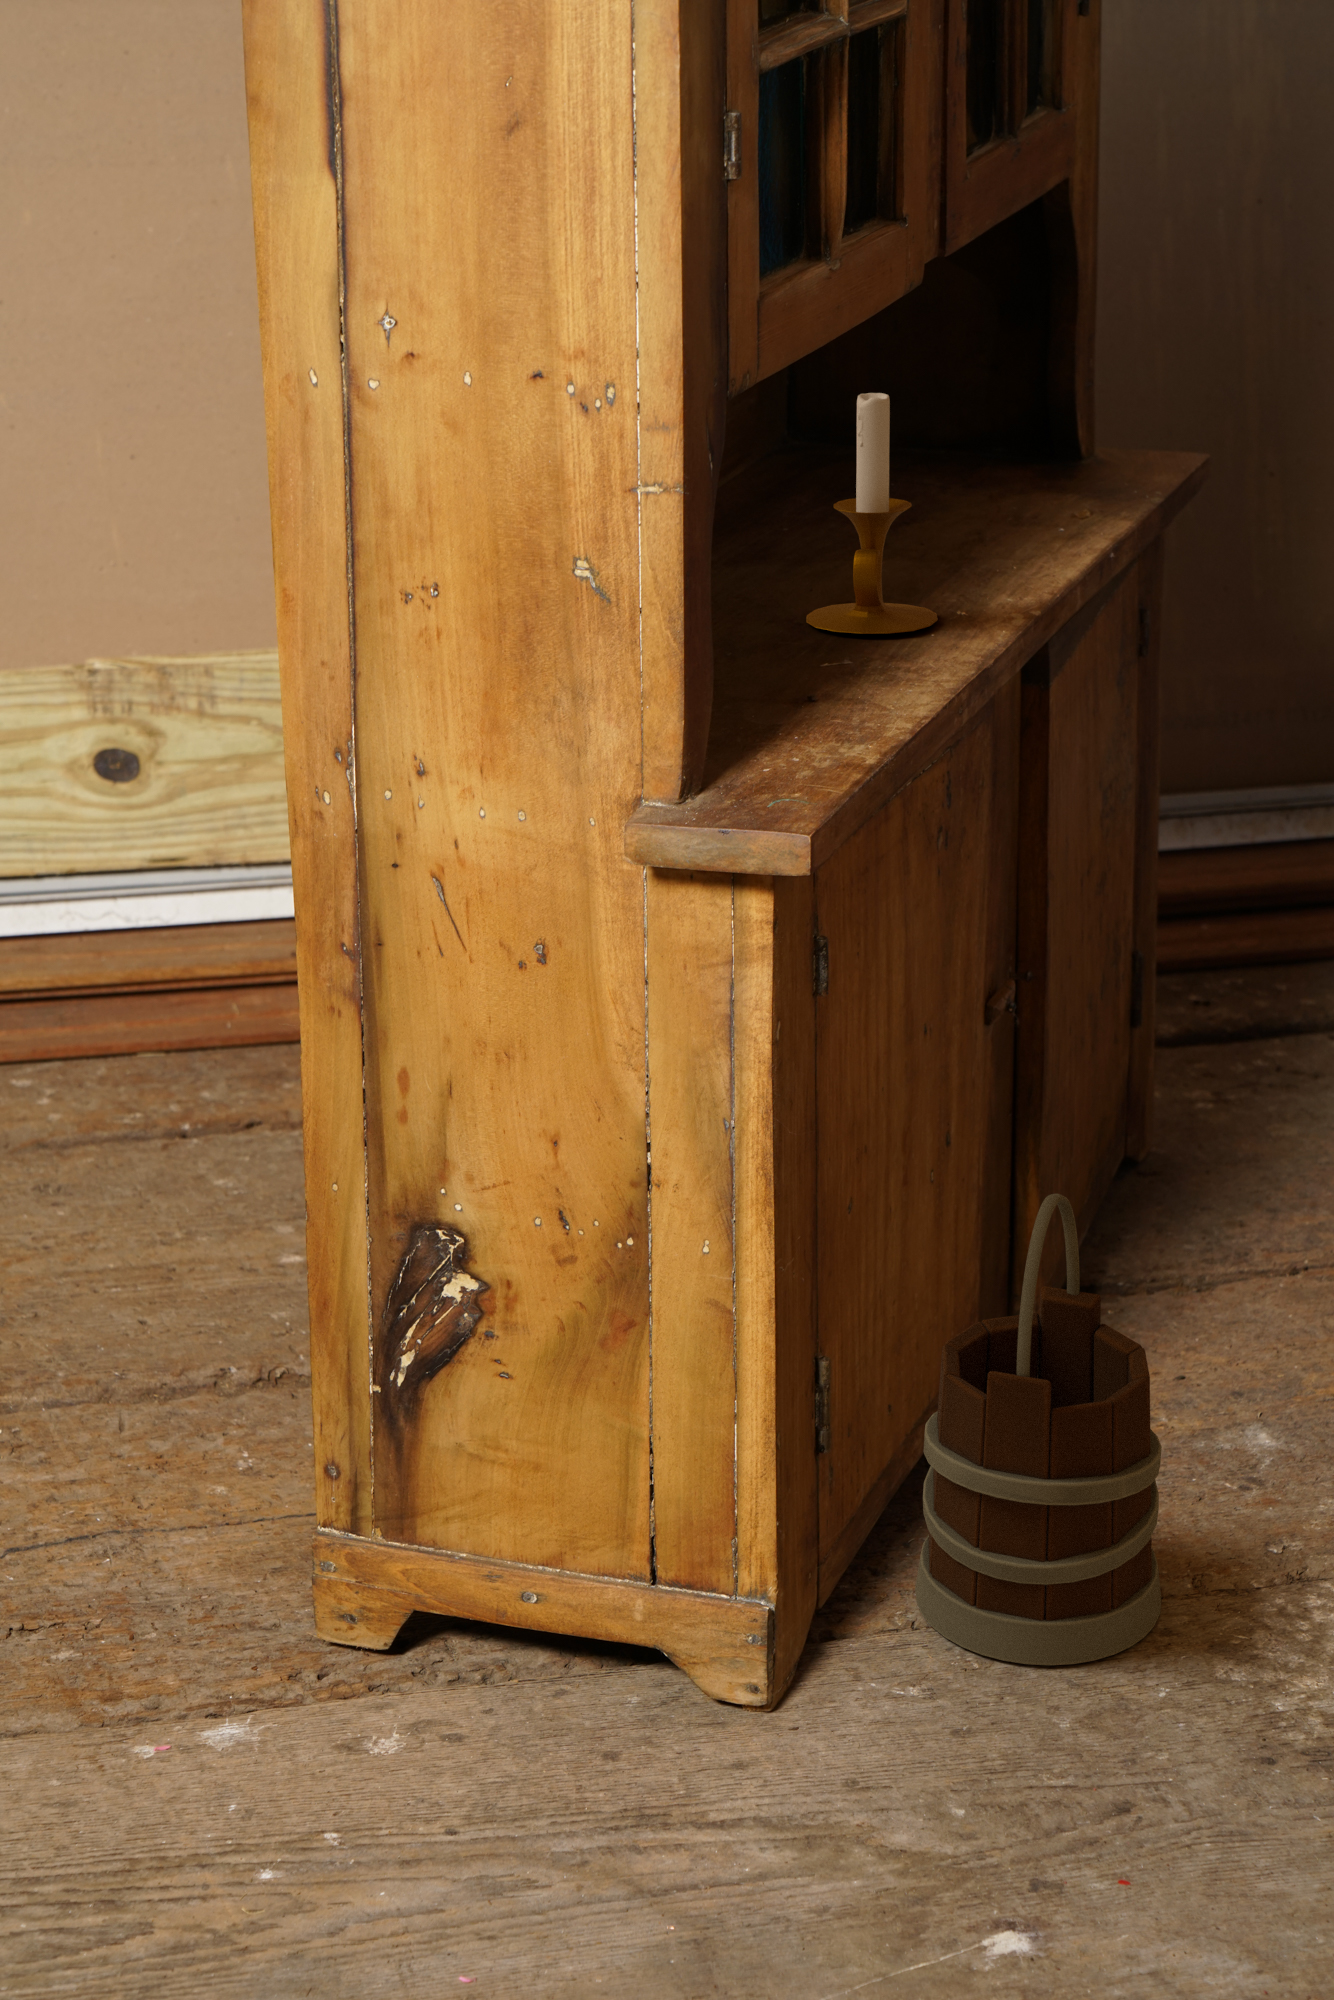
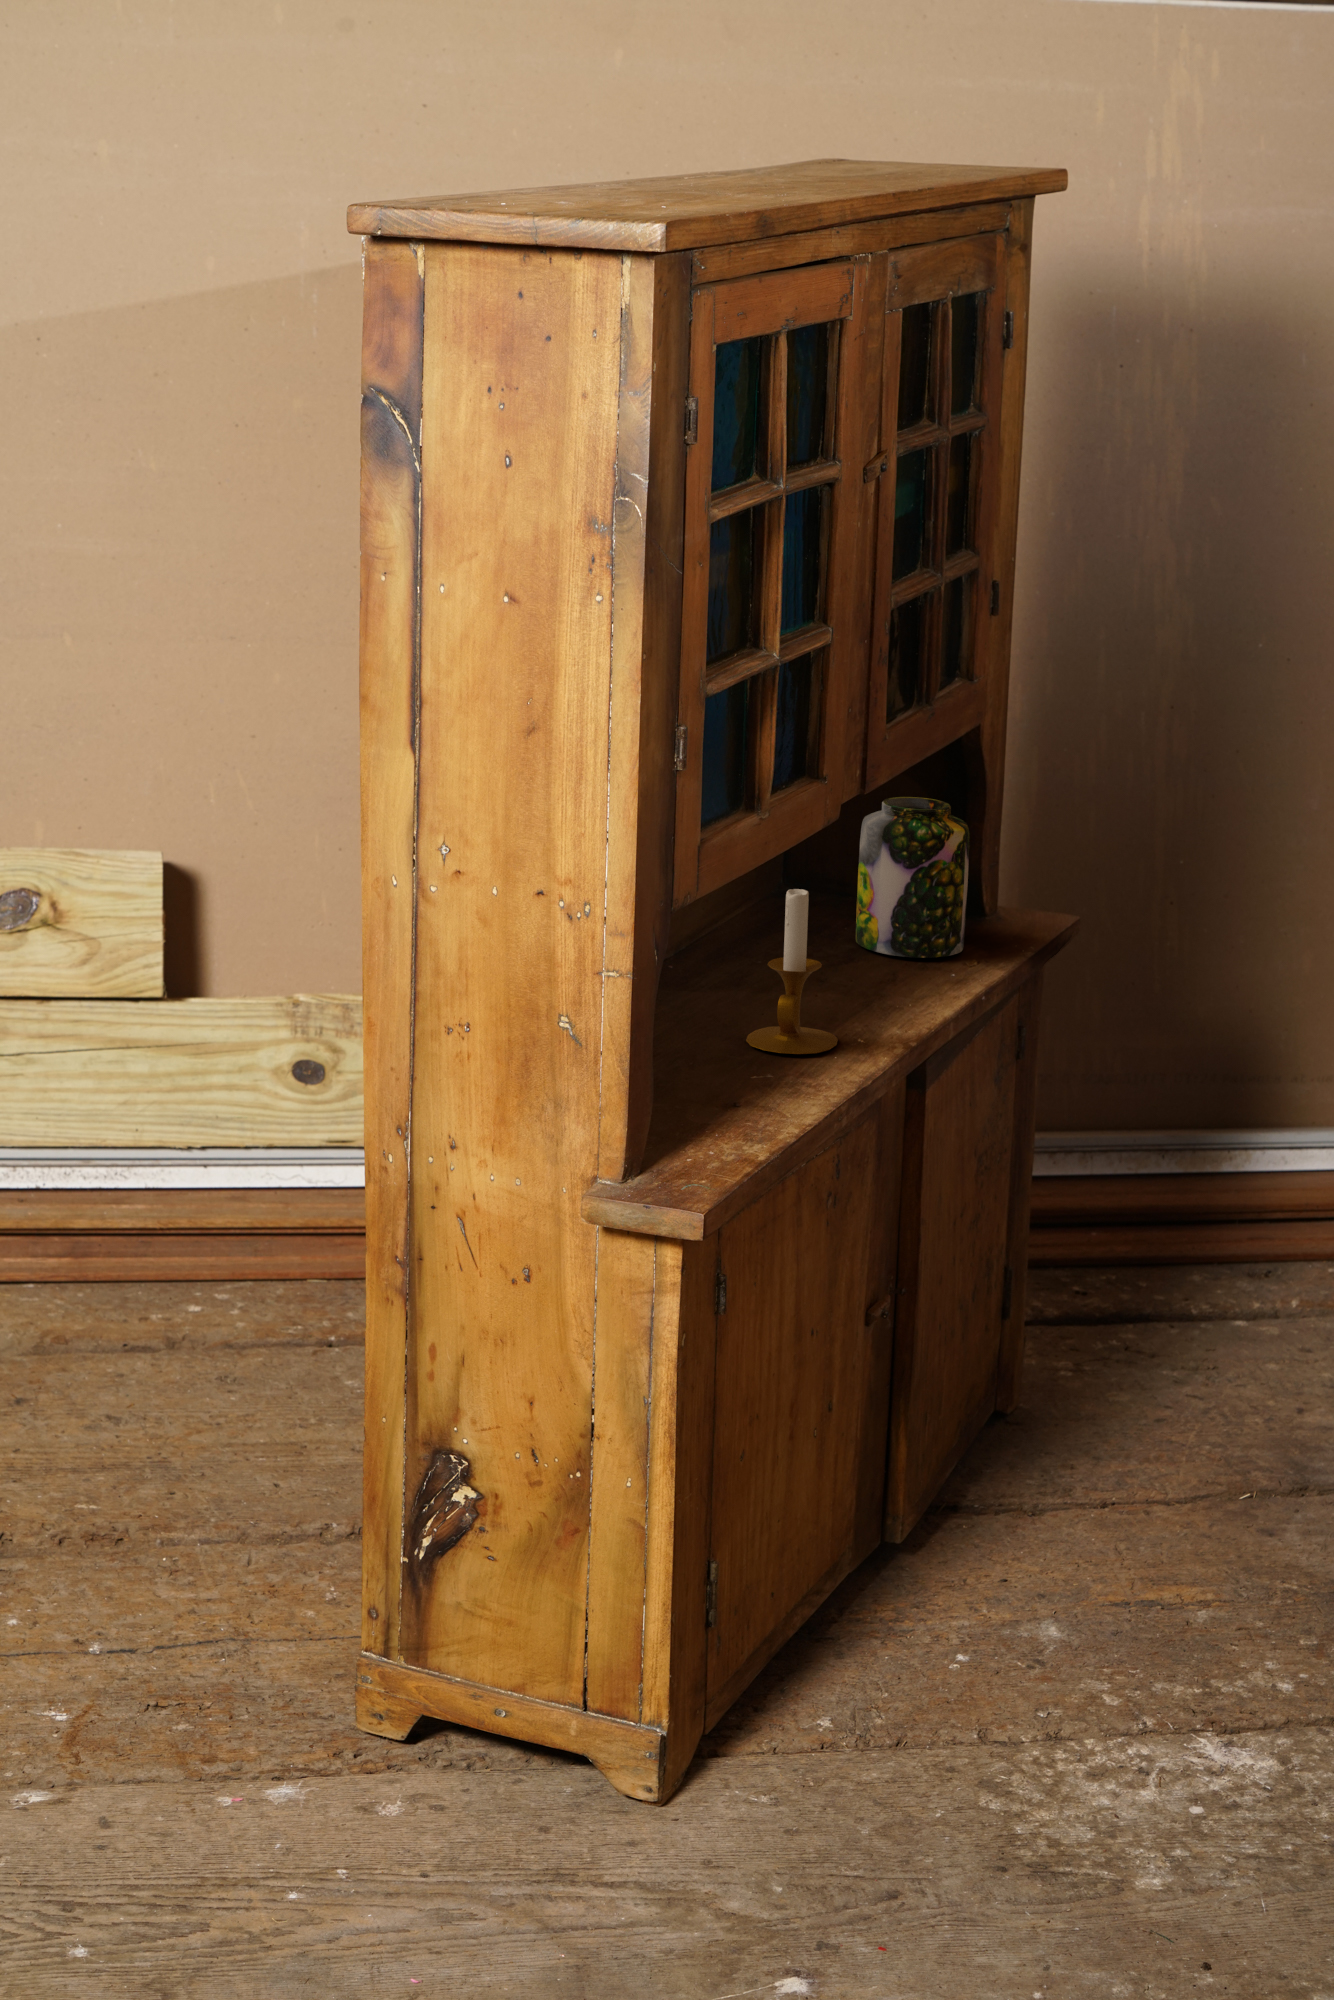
jar: none [918,288,1076,514] -> present [856,797,969,958]
wooden bucket: present [915,1194,1162,1665] -> none [779,1455,954,1791]

